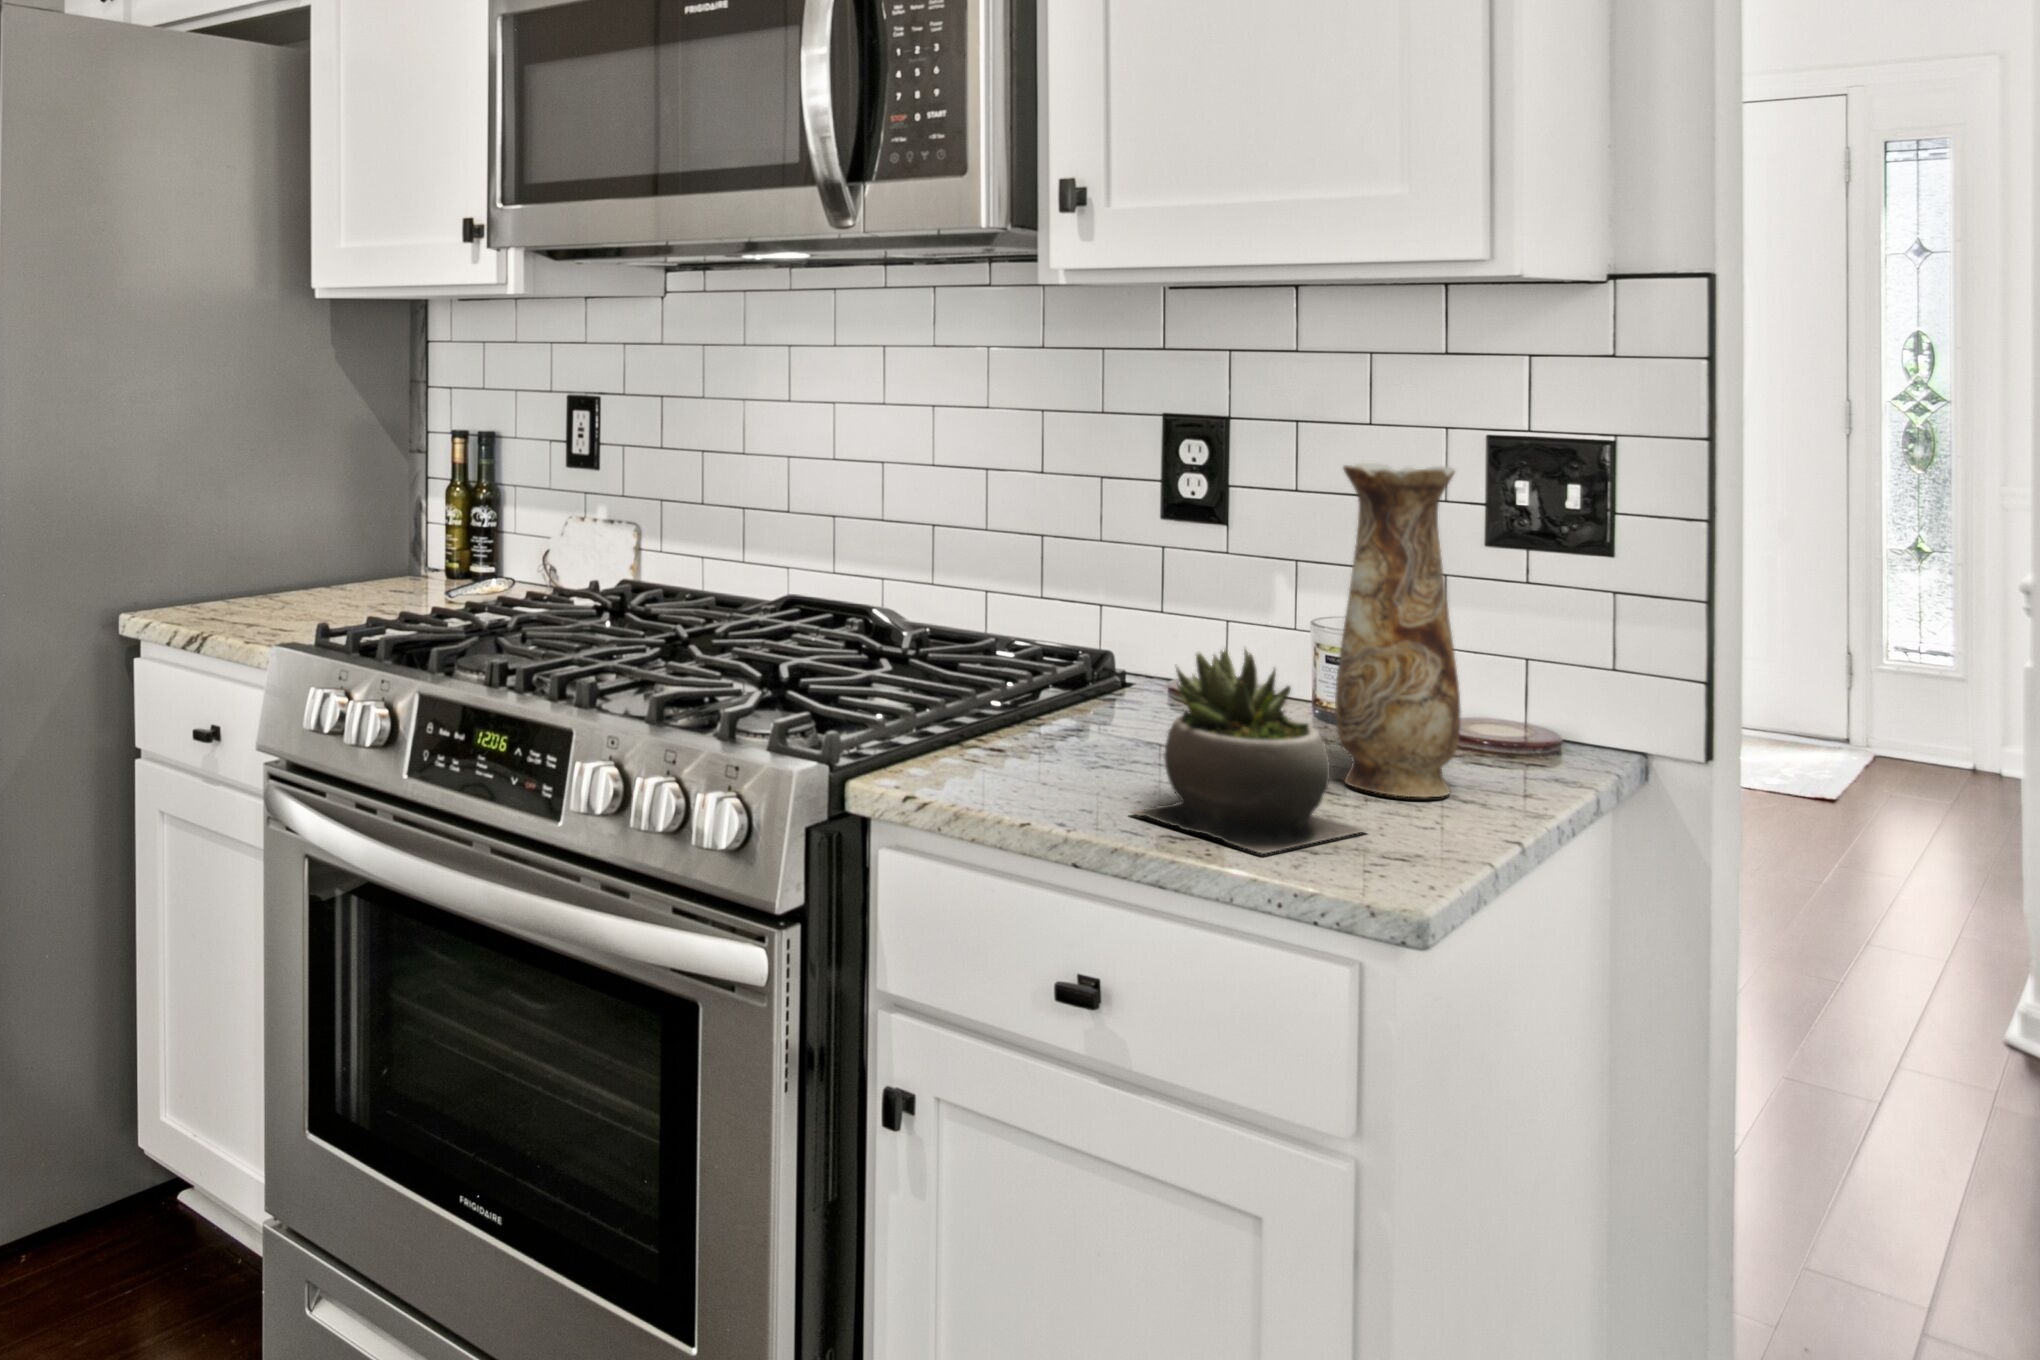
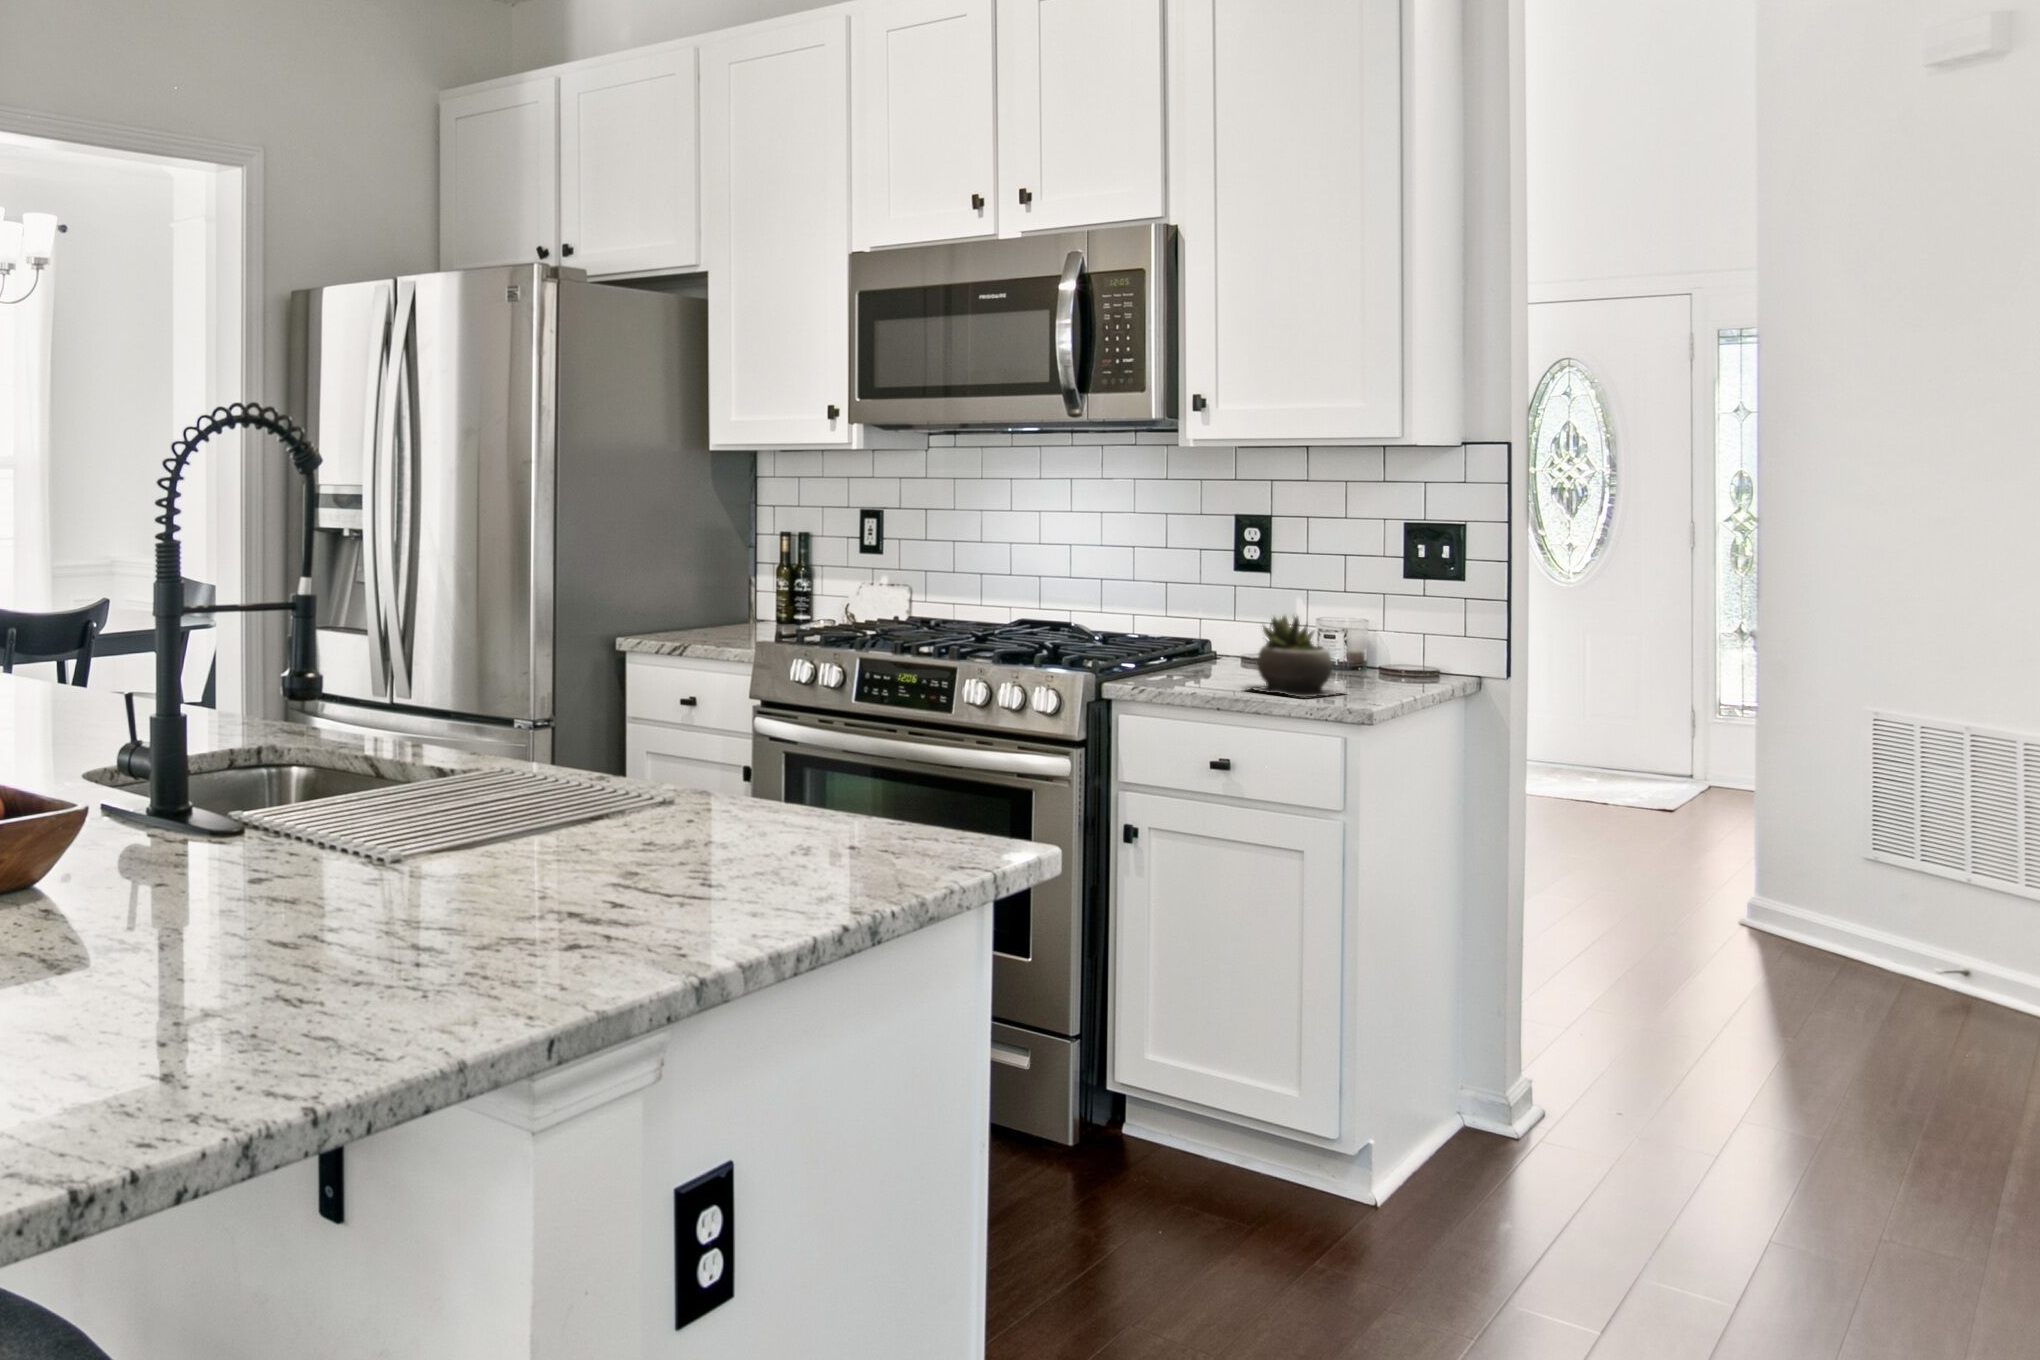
vase: present [1335,463,1461,797] -> none [1332,533,1390,685]

